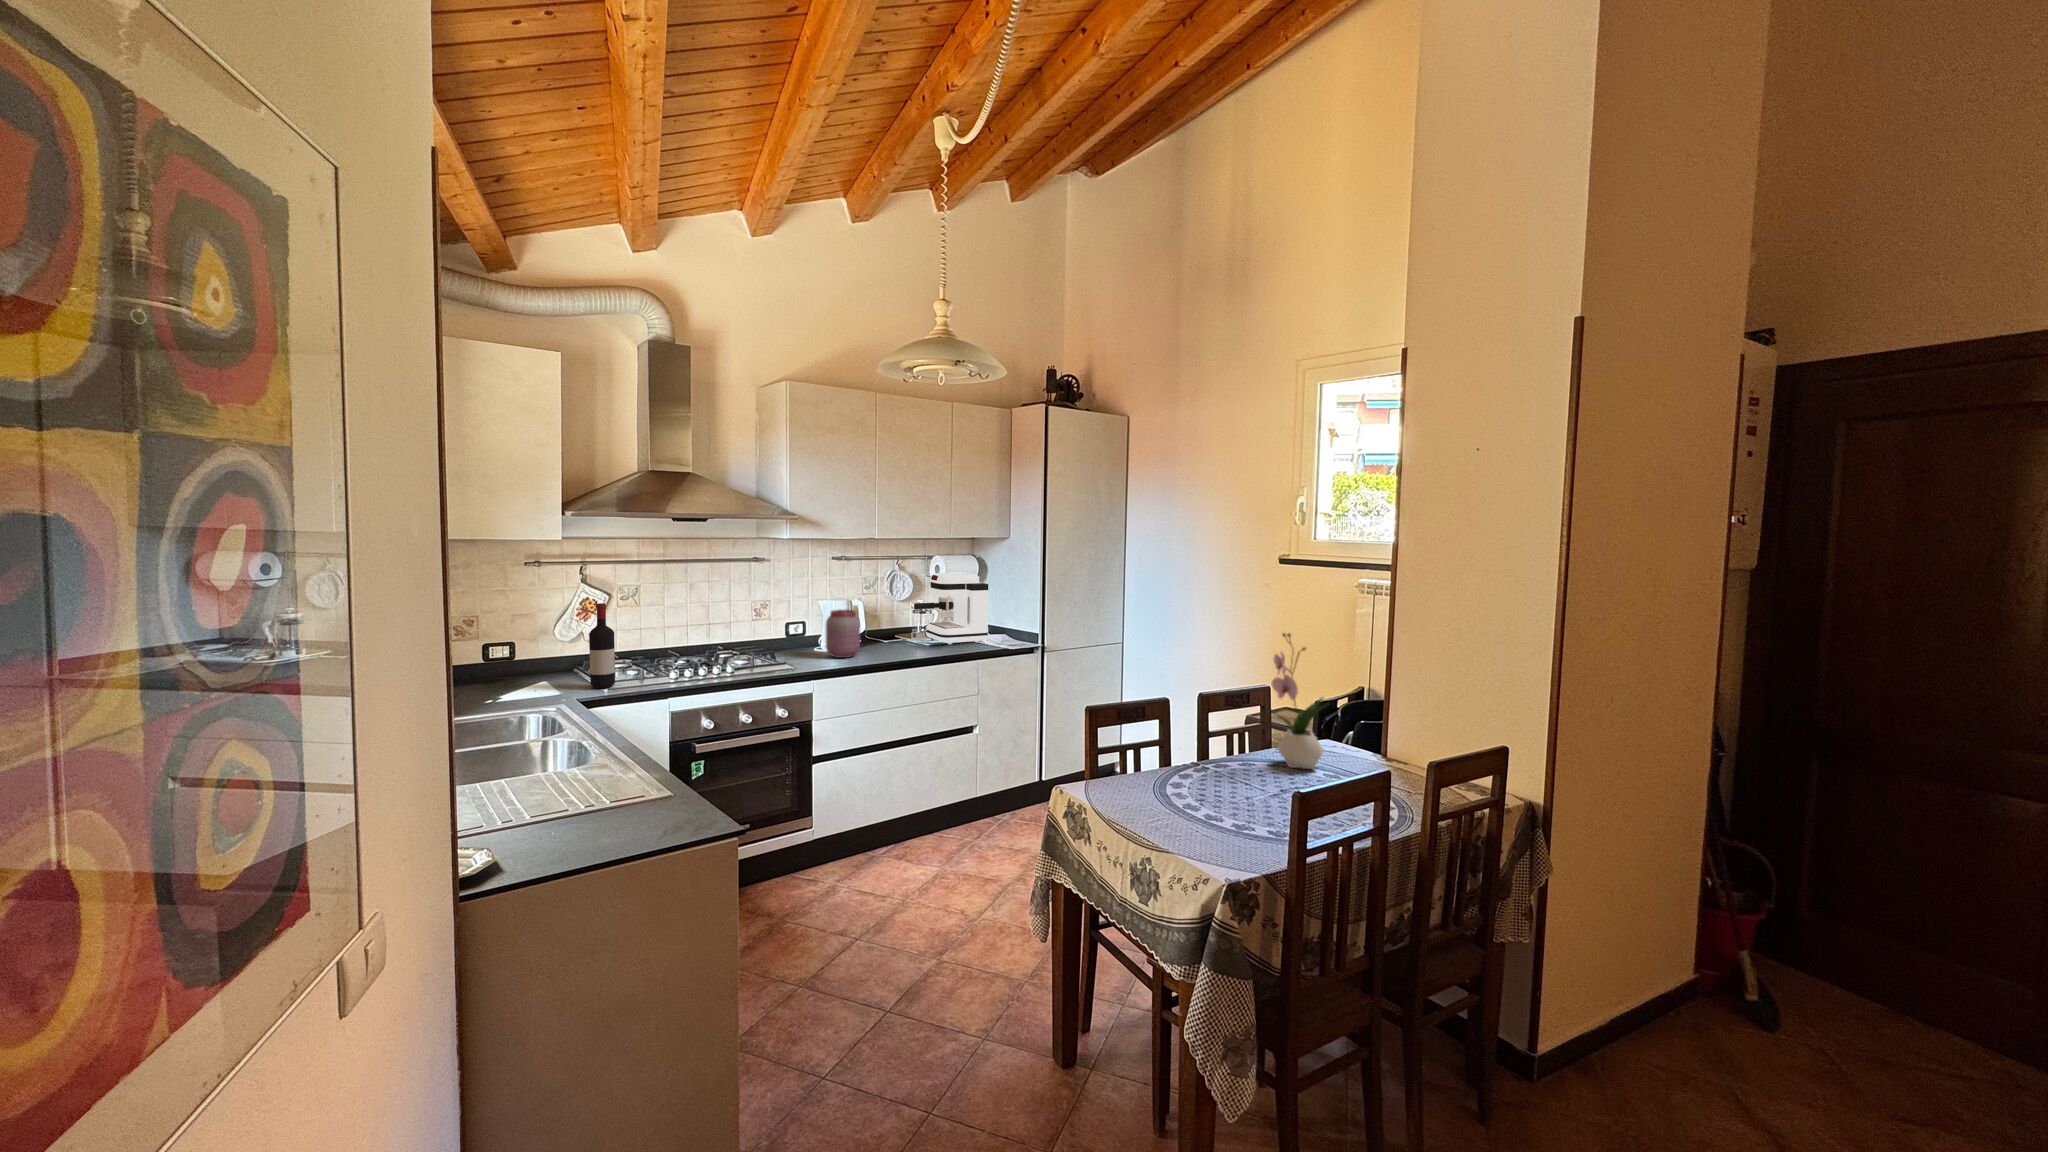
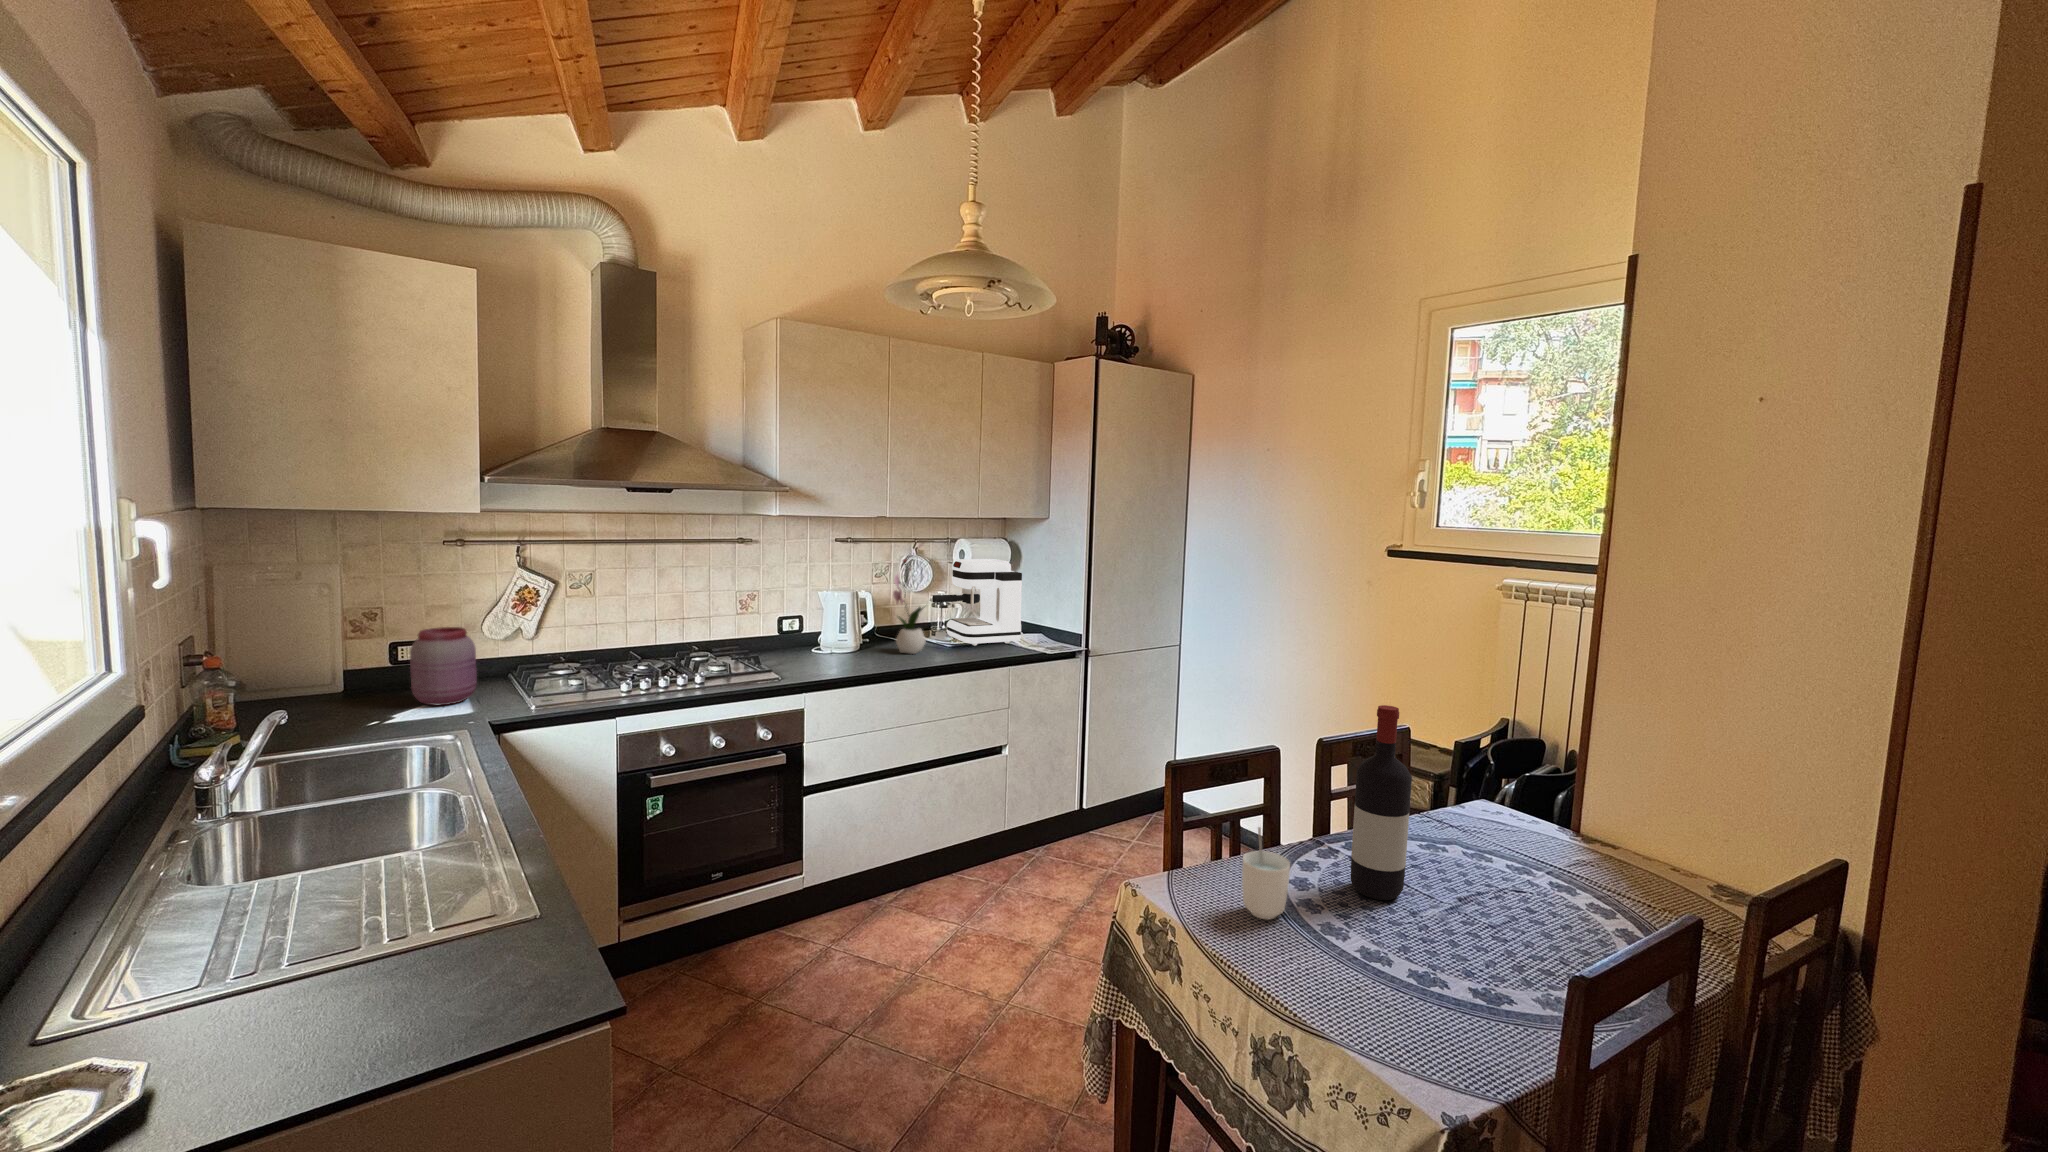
wine bottle: present [589,603,615,689] -> present [1351,705,1412,900]
jar: present [826,610,860,658] -> present [410,627,477,706]
flower arrangement: present [1271,633,1326,769] -> present [893,559,926,654]
cup: none [1132,746,1161,803] -> present [1242,827,1290,920]

